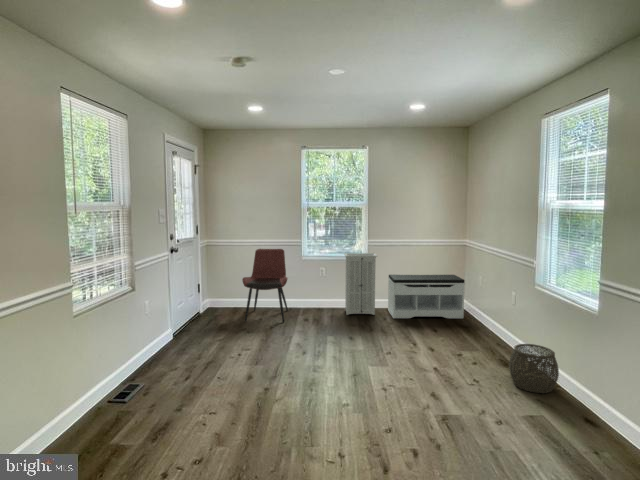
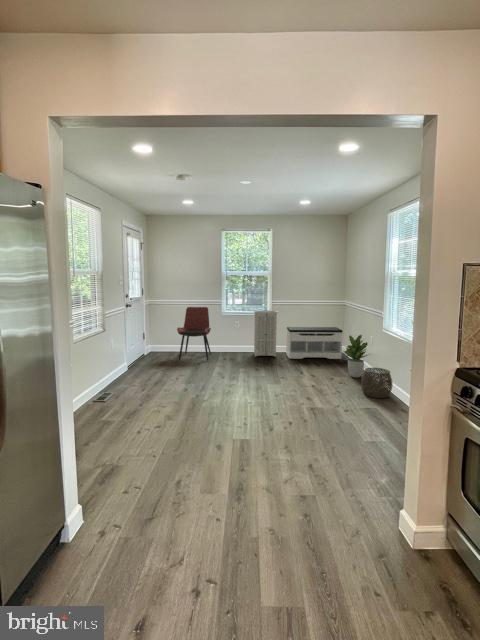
potted plant: none [471,290,515,351] -> present [343,335,369,377]

